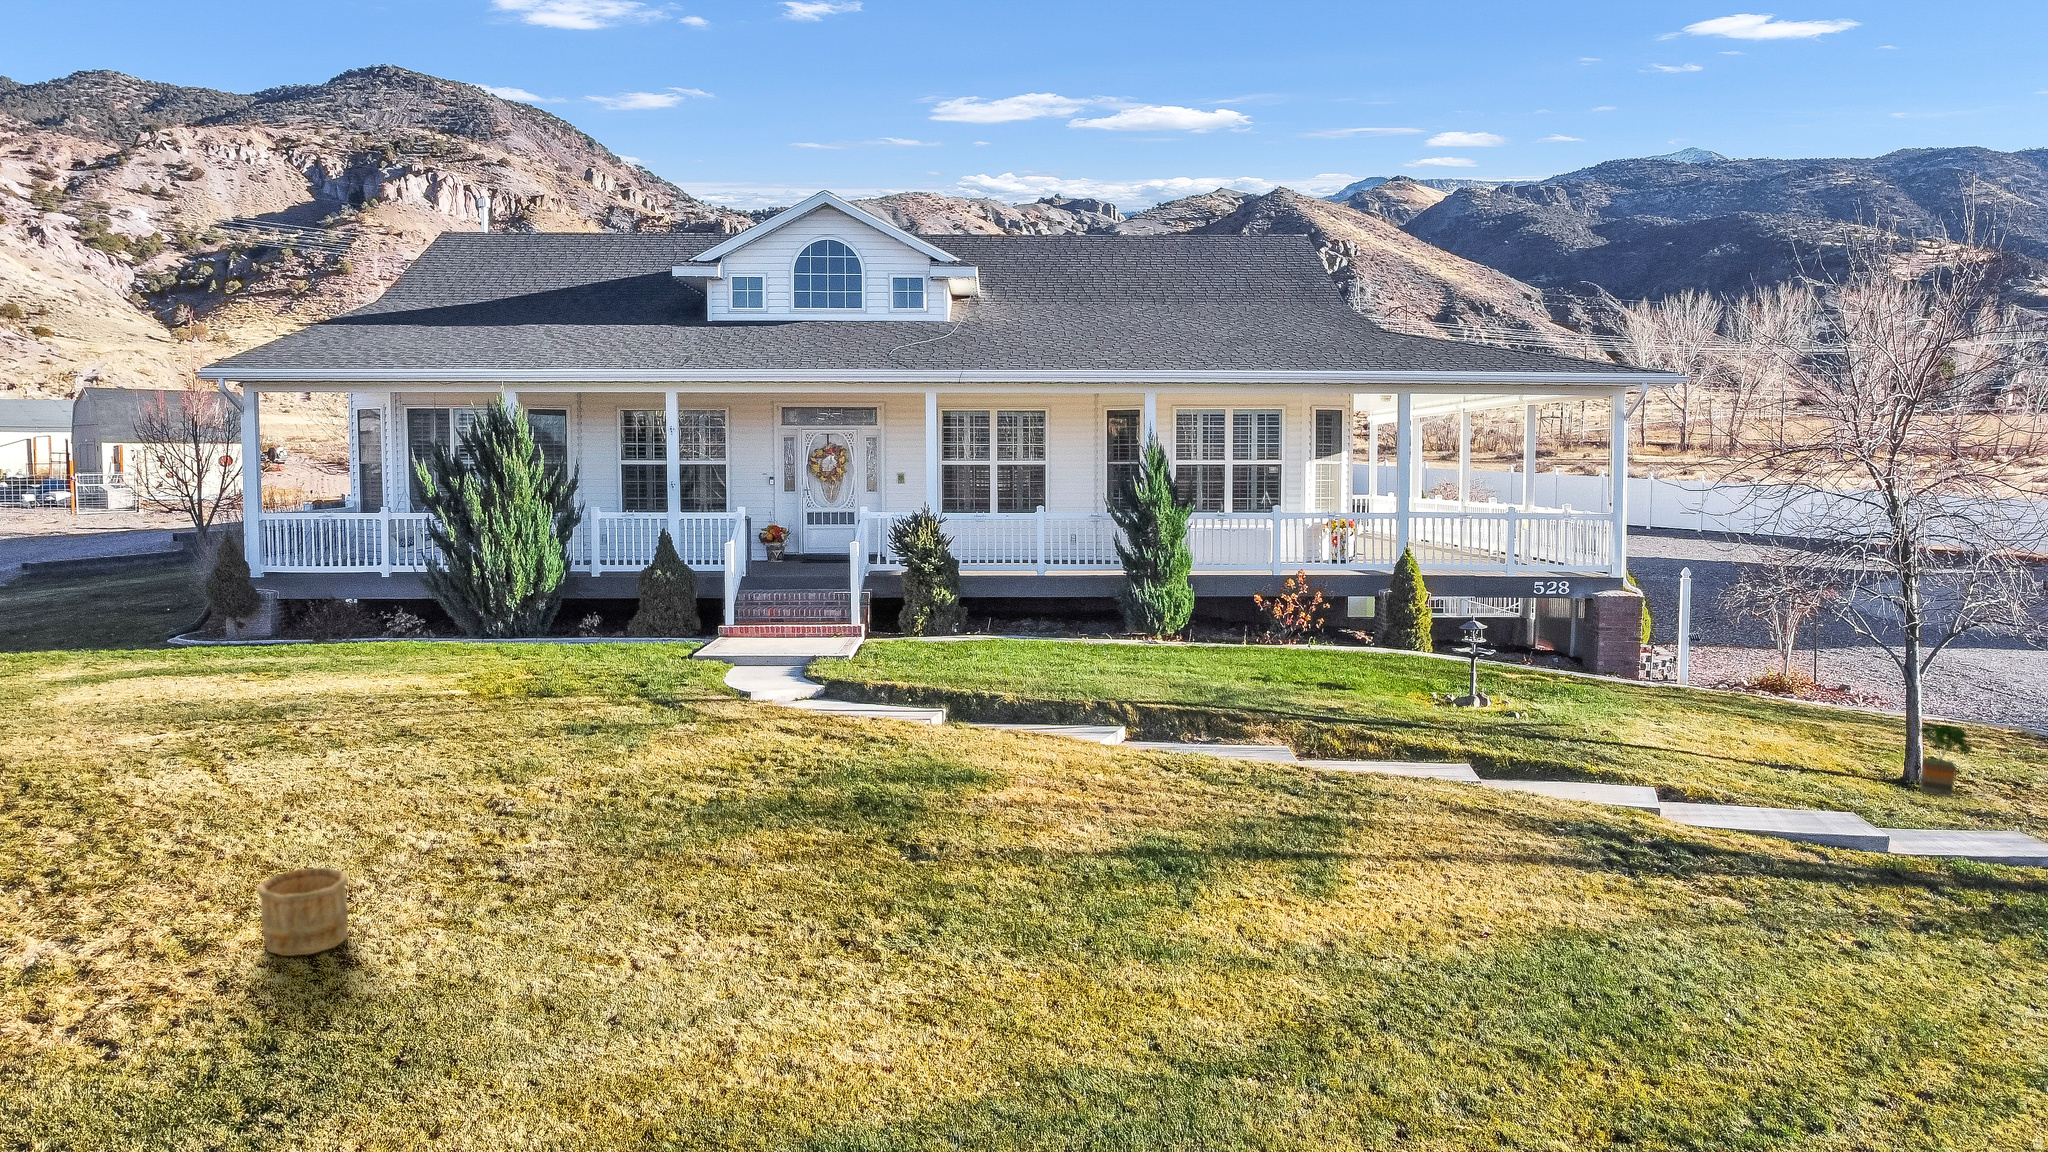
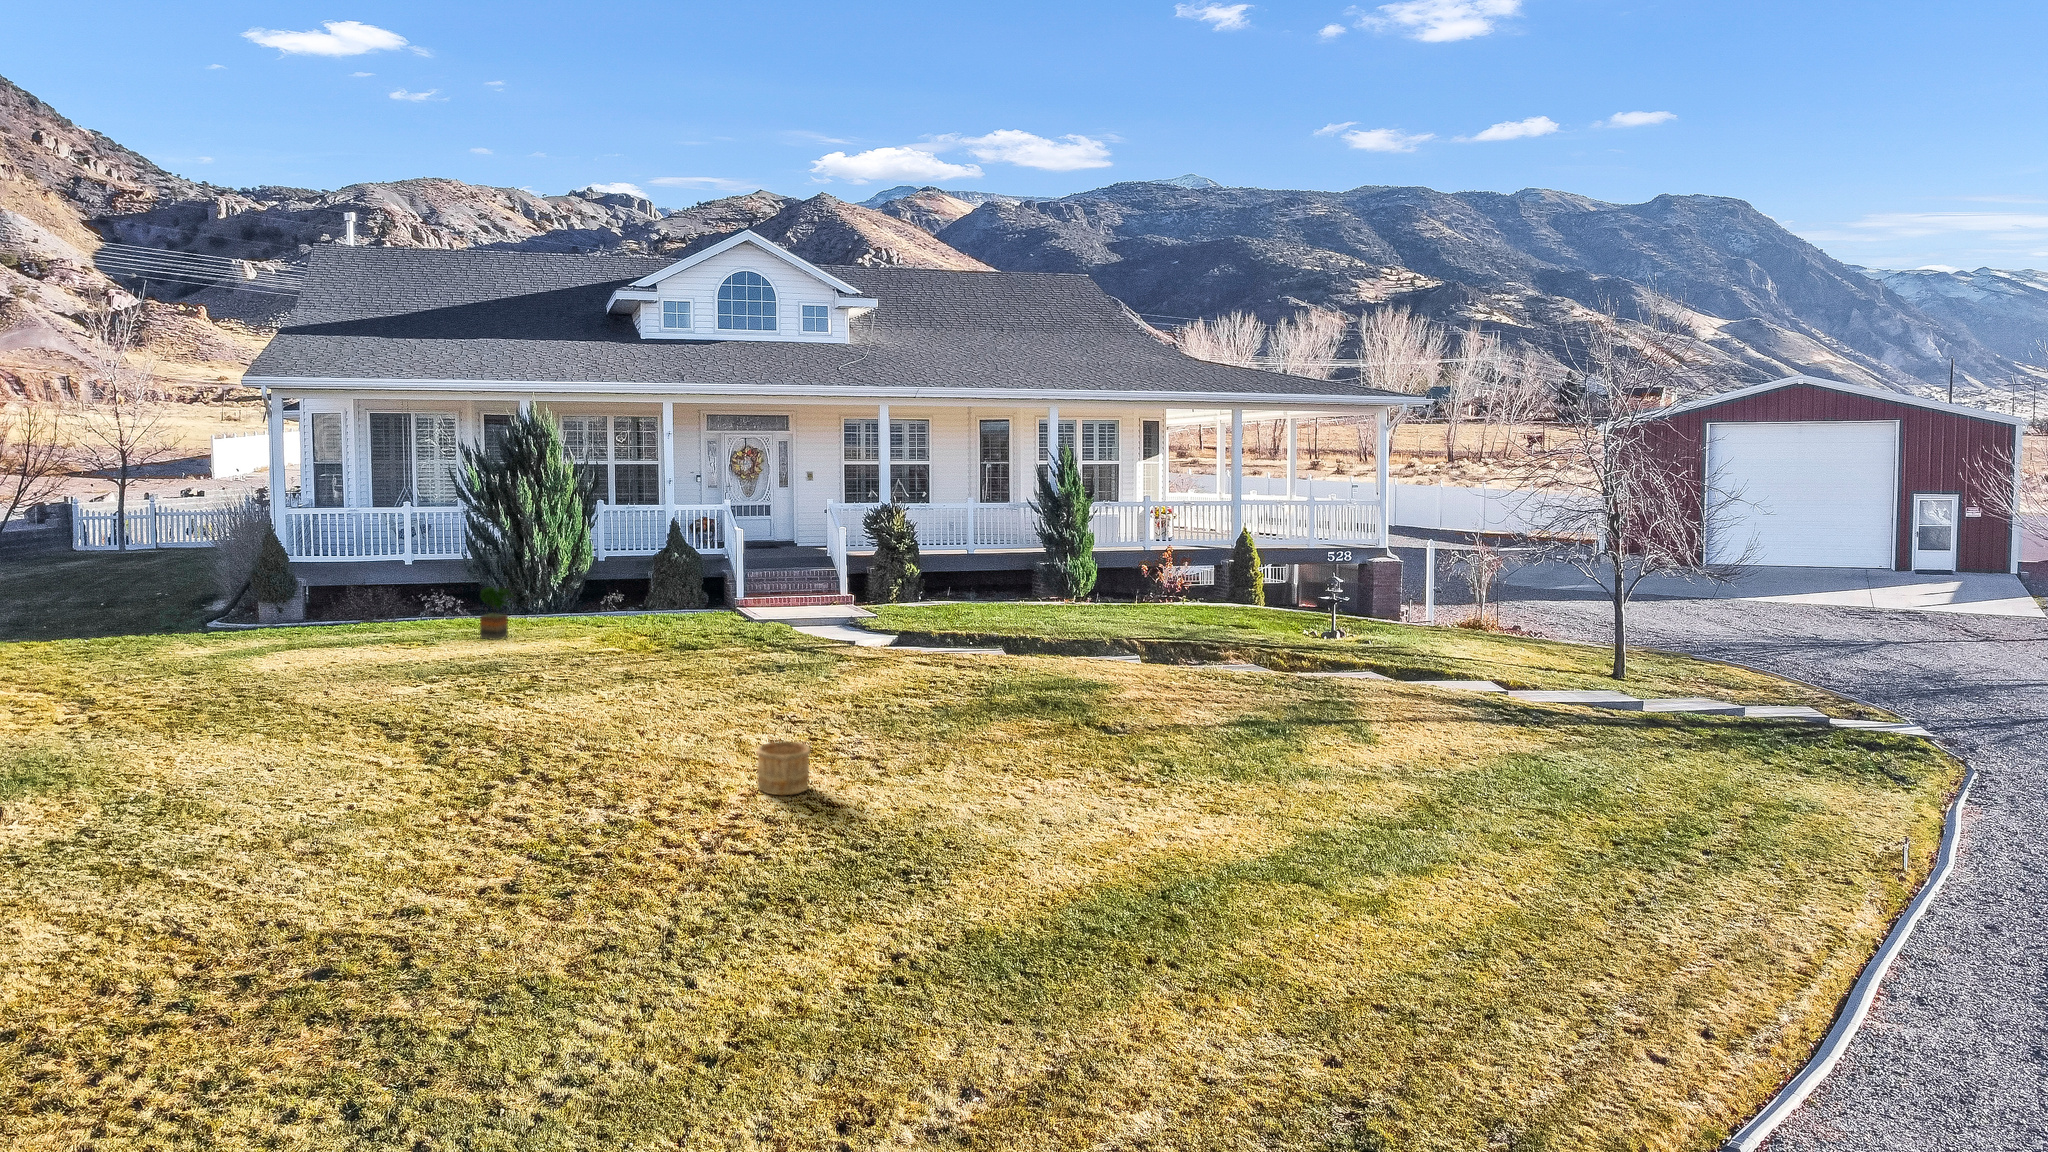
potted tree: present [1919,724,1972,797] -> present [480,587,514,640]

